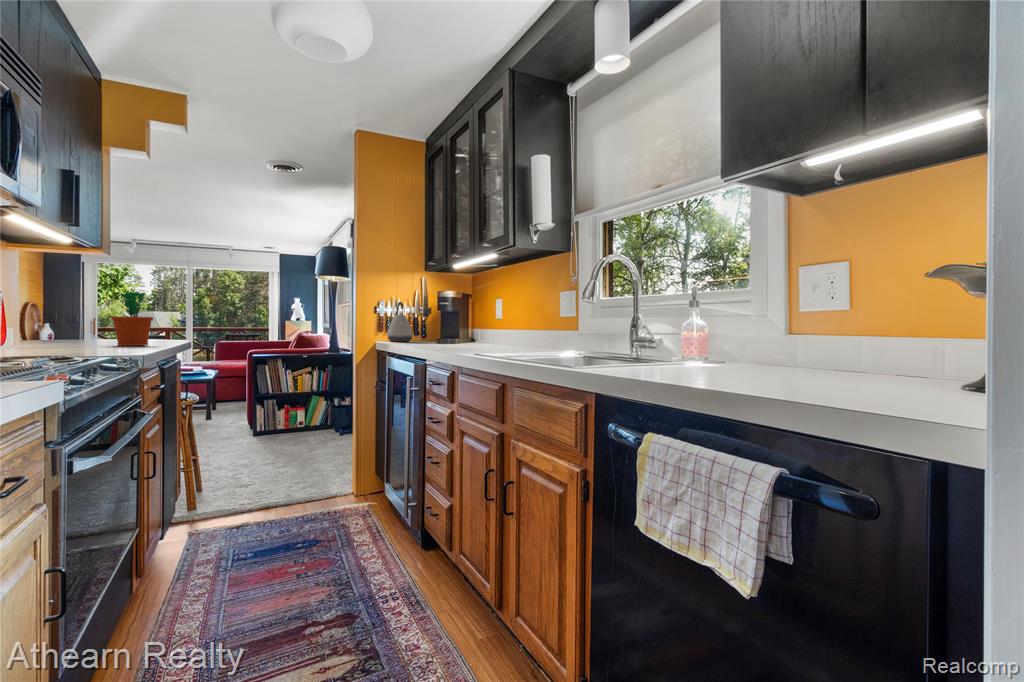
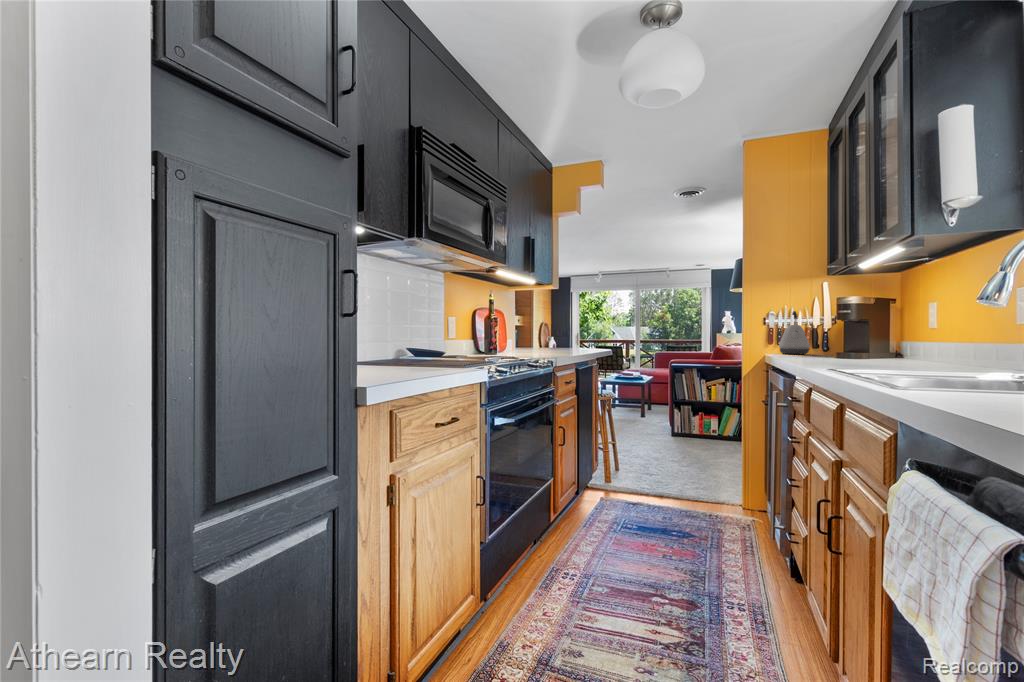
flower pot: present [111,291,153,346] -> none [563,313,588,353]

